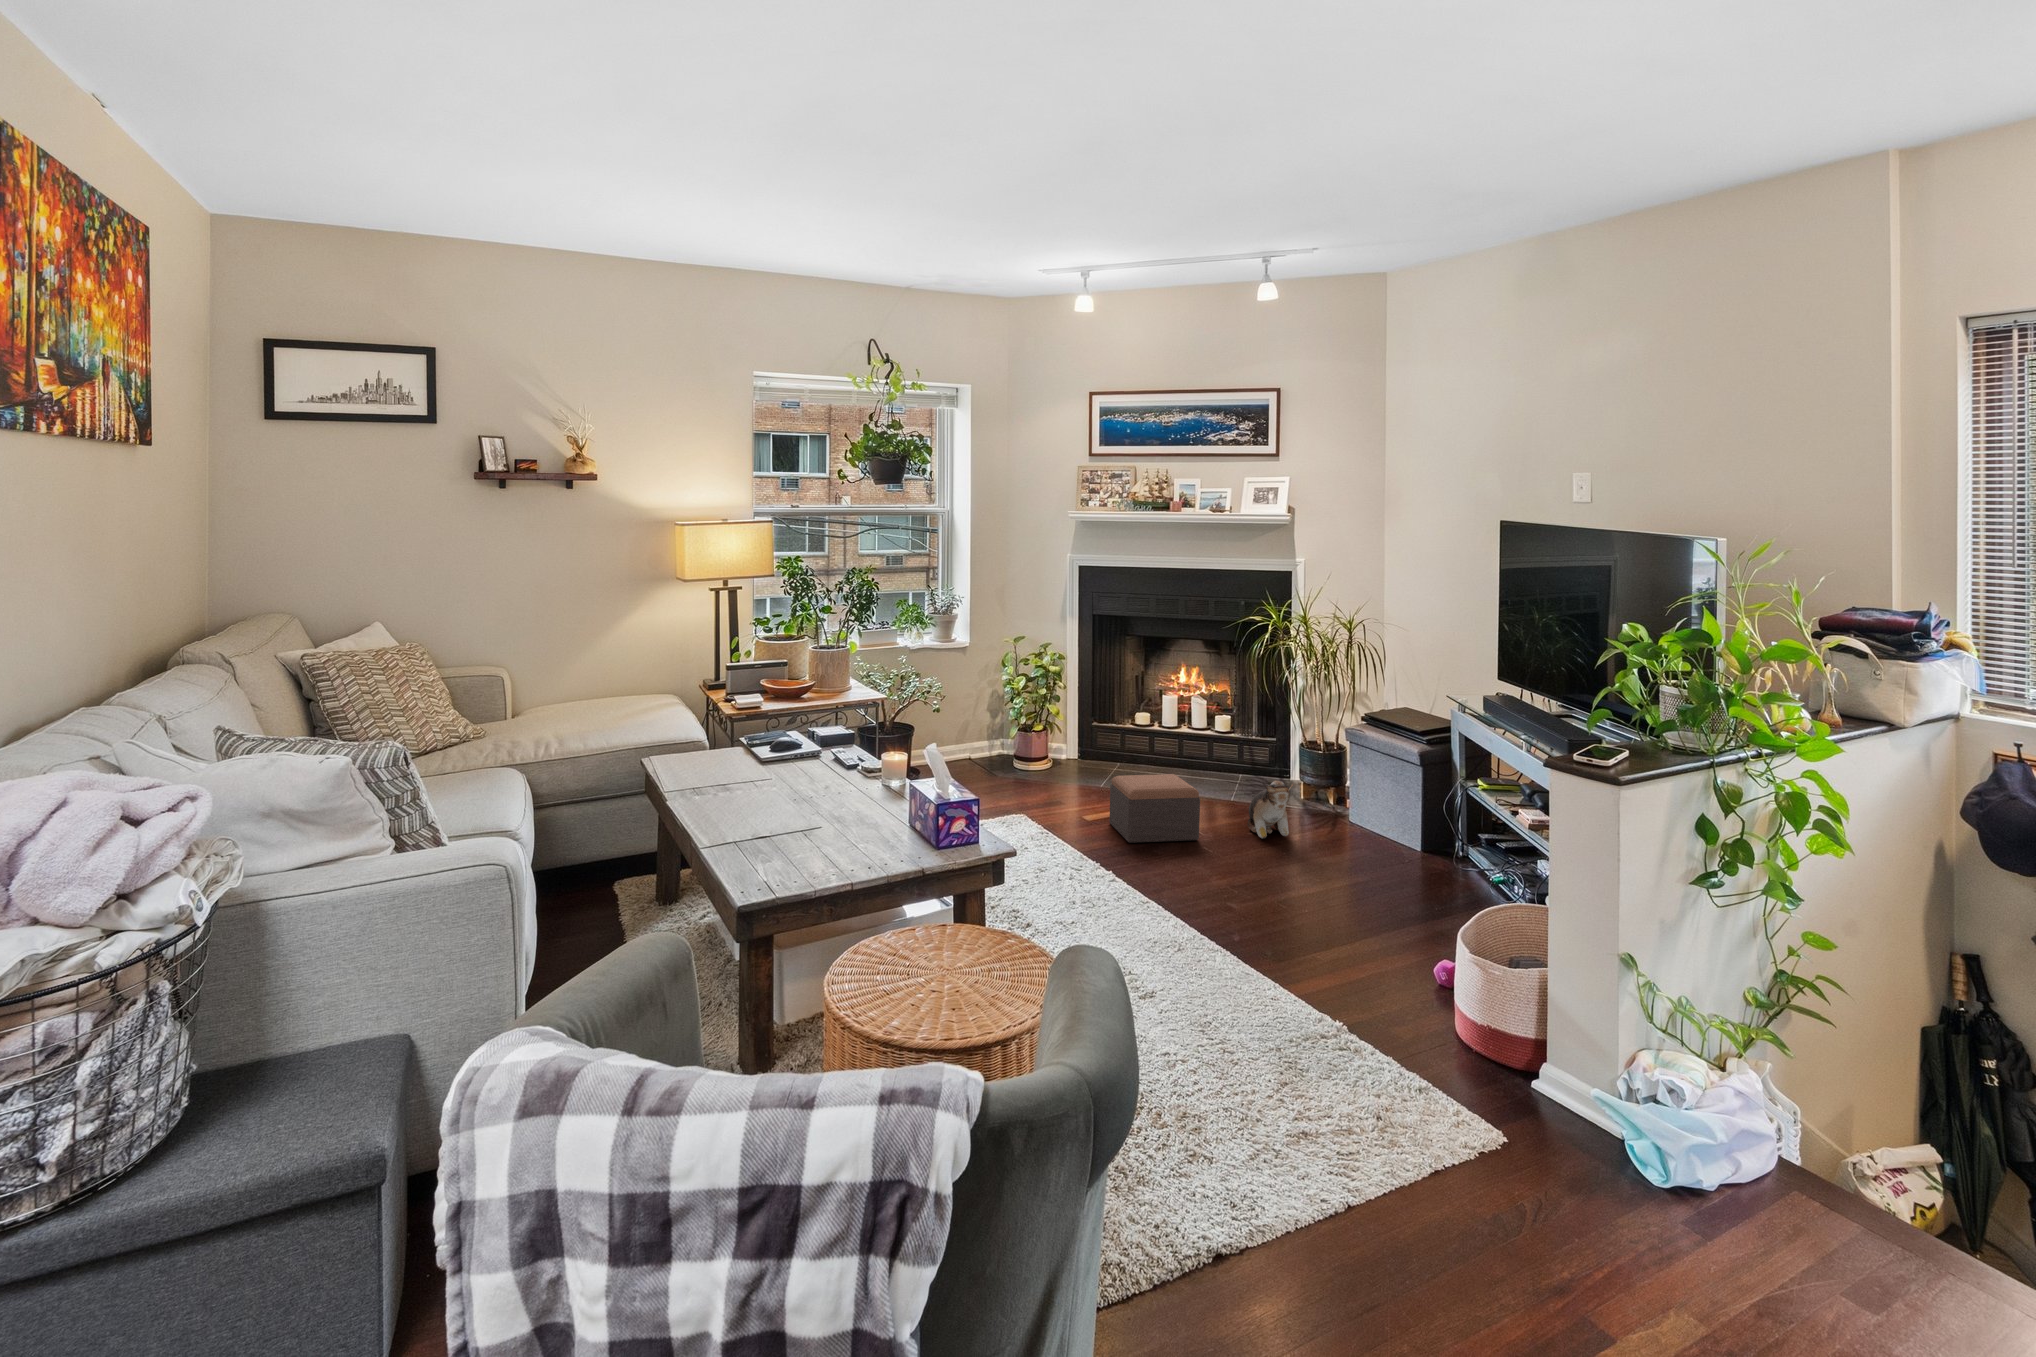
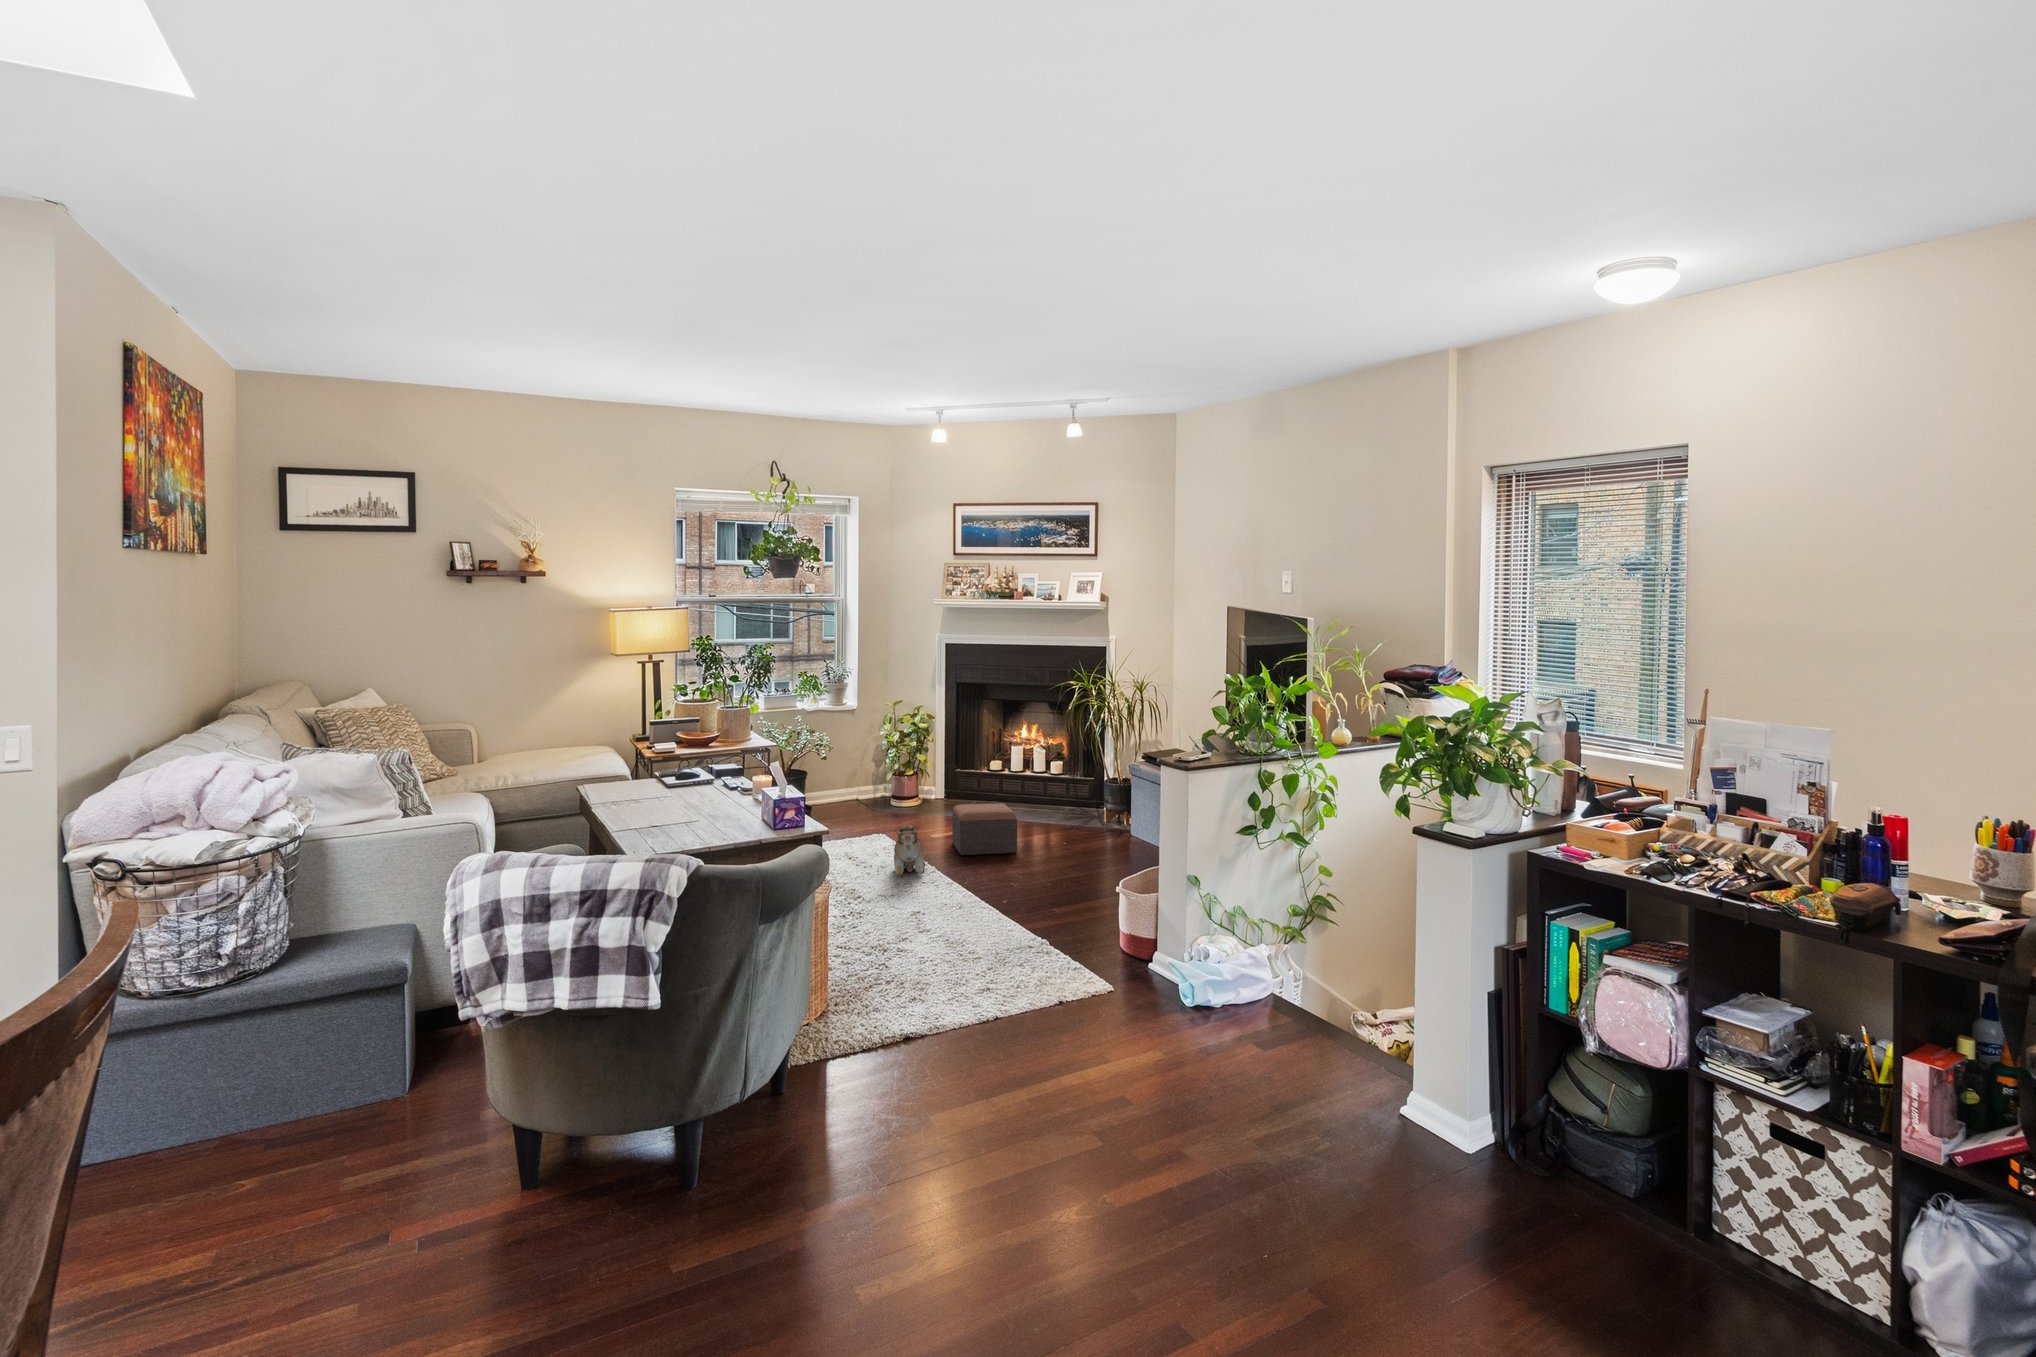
plush toy: present [1248,781,1293,838] -> present [894,825,925,876]

